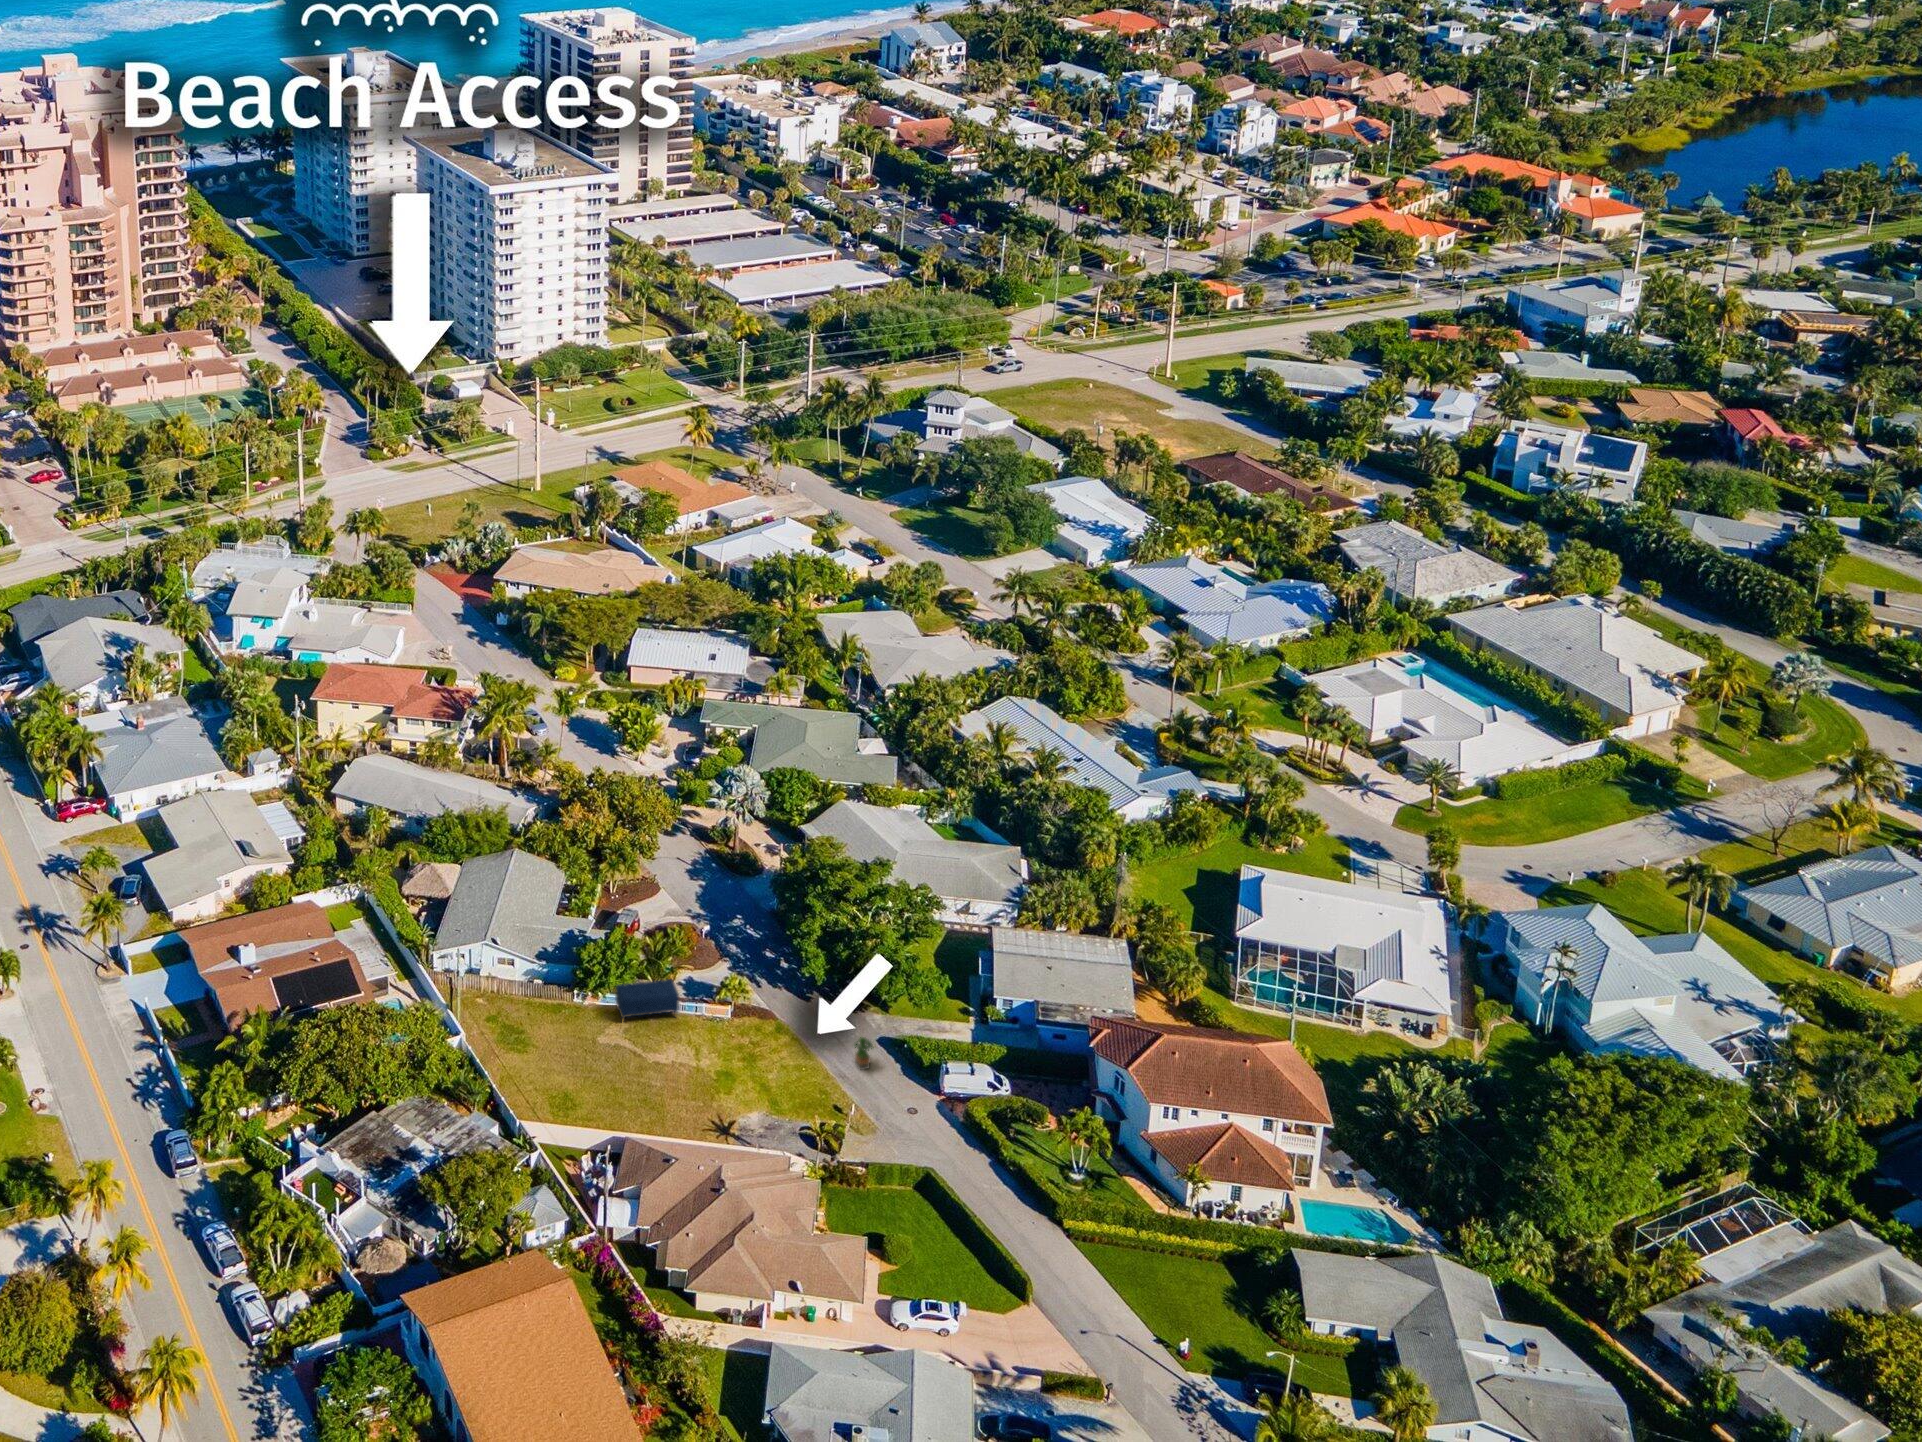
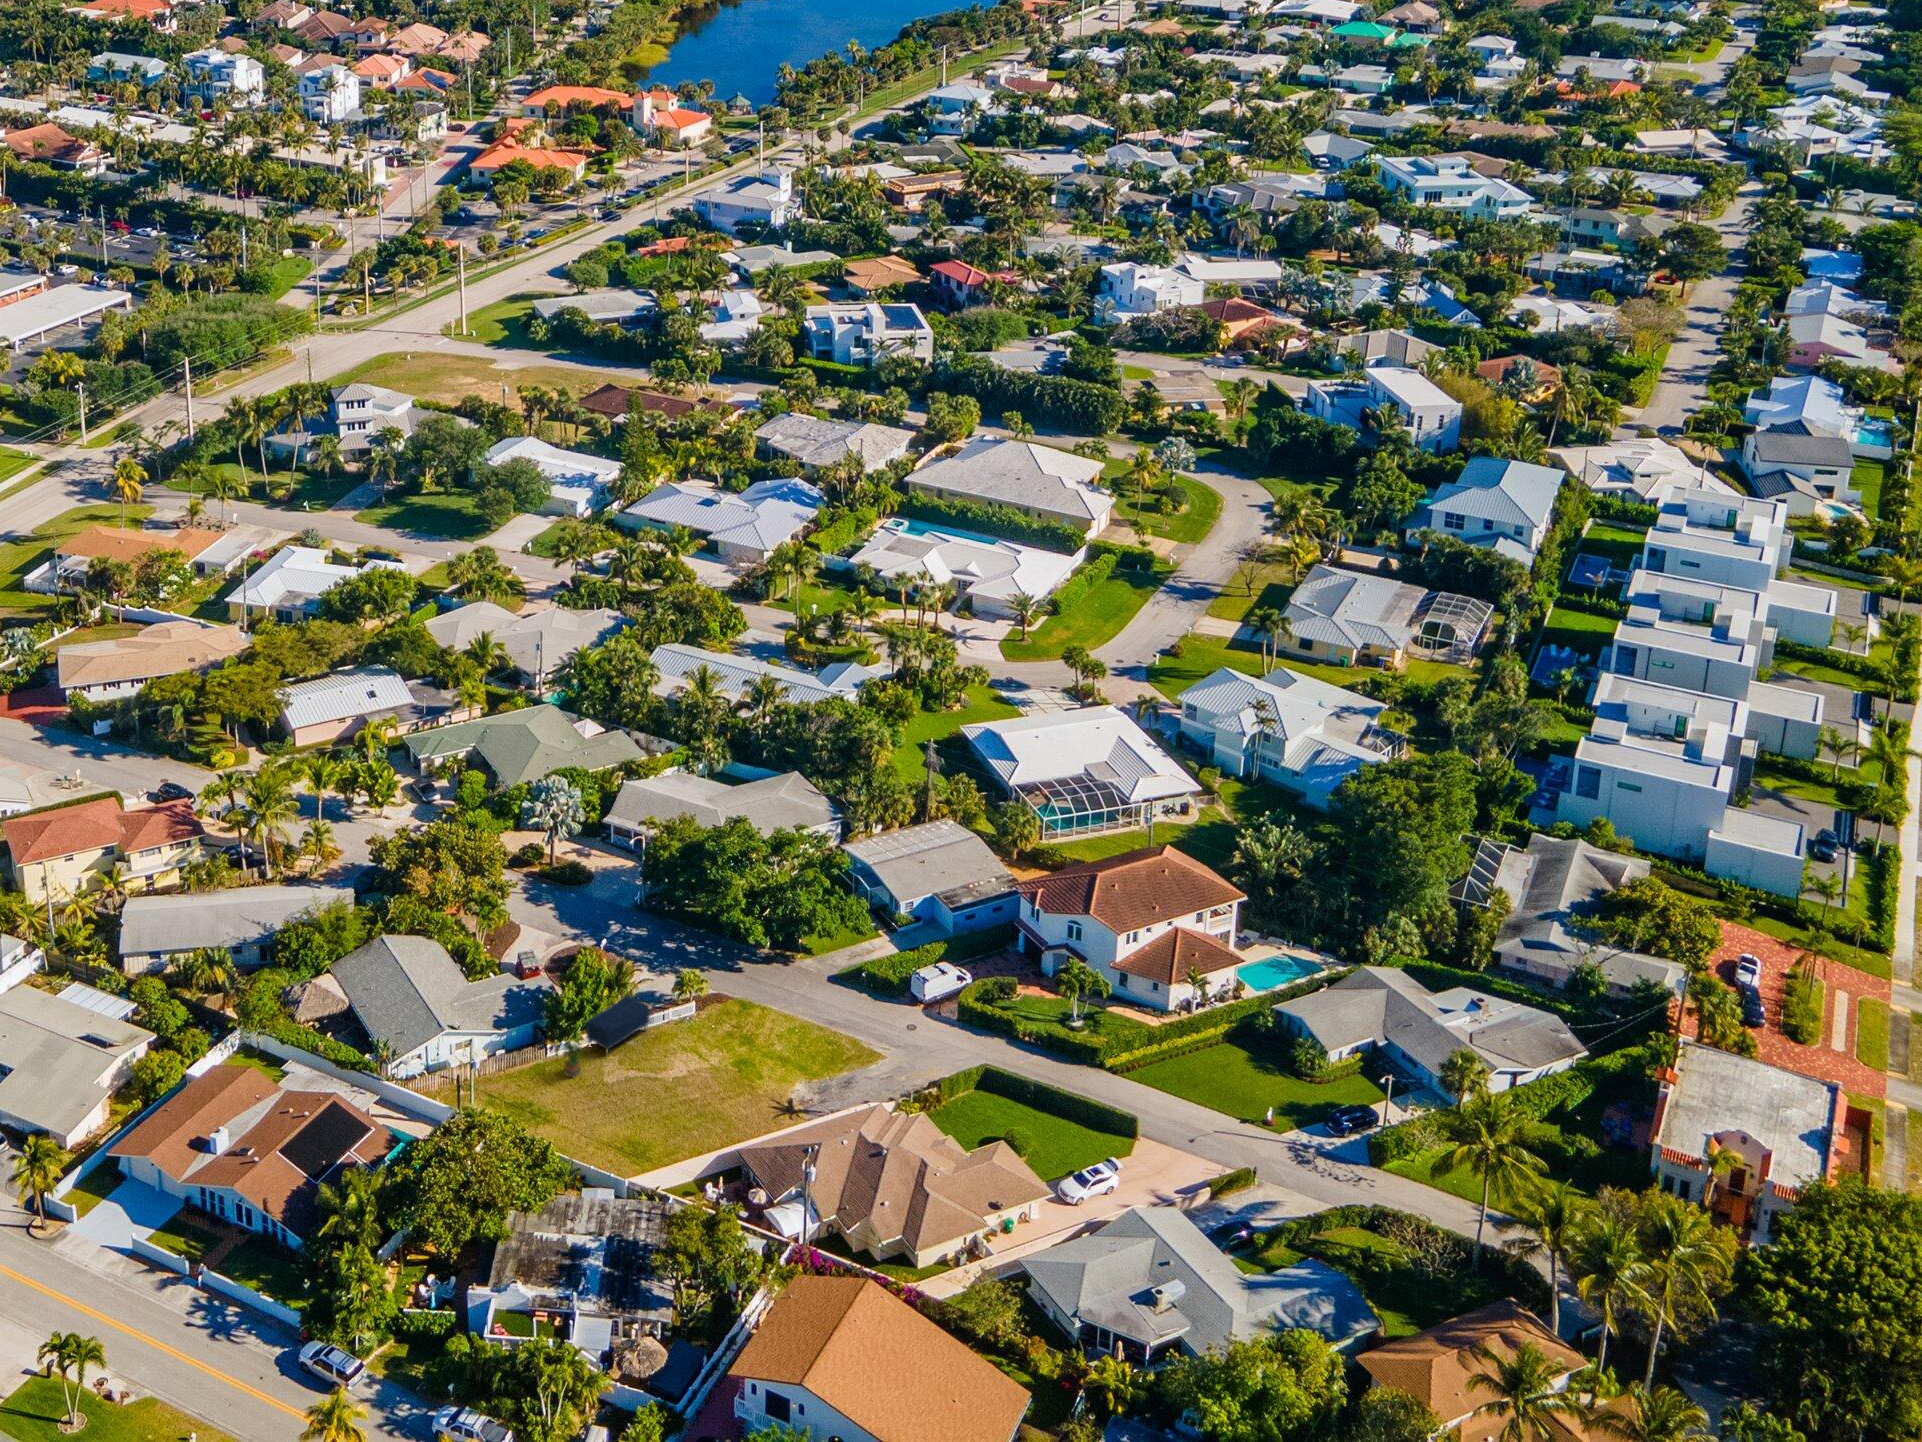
potted tree: present [855,1037,874,1070] -> present [564,1044,583,1078]

